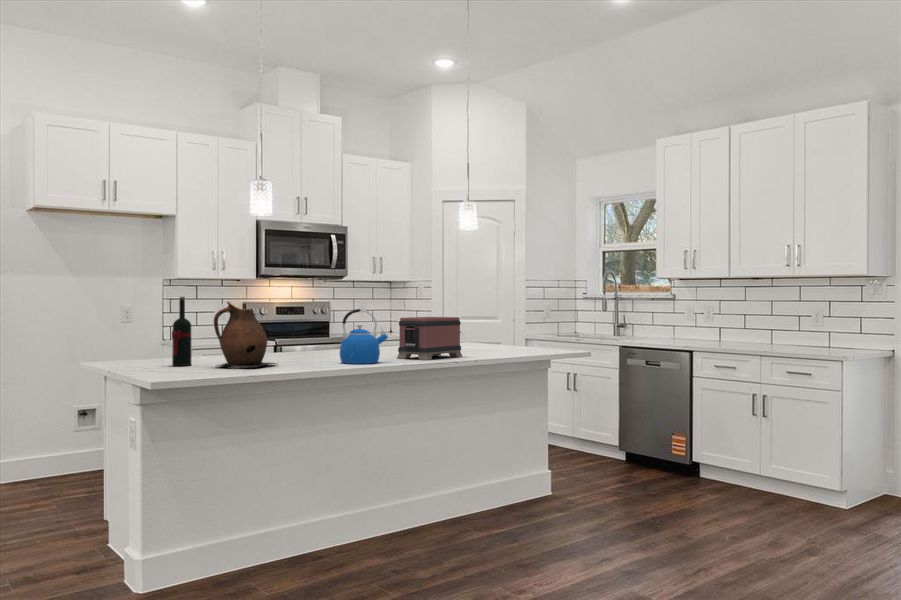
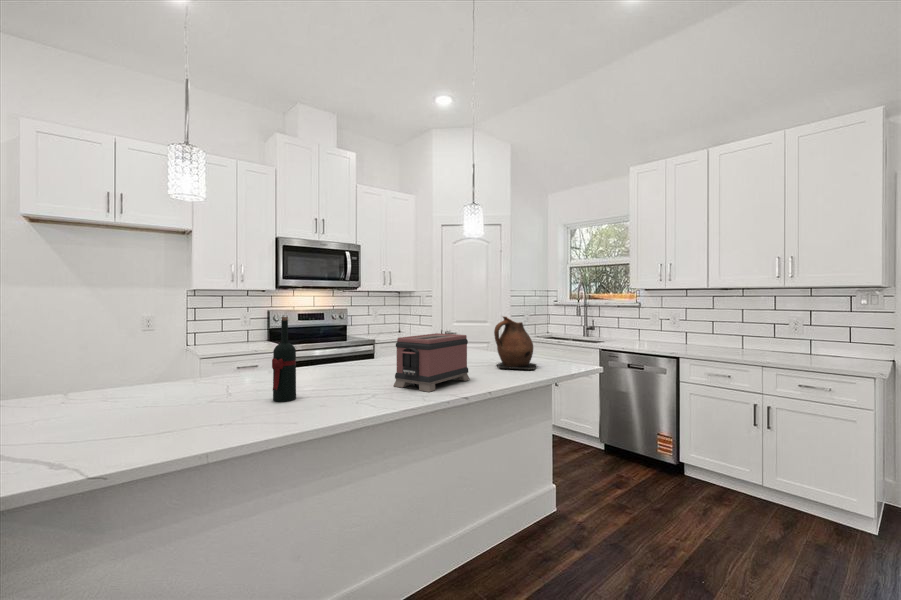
wine bottle: present [172,297,191,366] -> present [272,317,296,402]
ceramic pitcher: present [214,302,277,368] -> present [494,317,536,370]
kettle: present [340,309,388,364] -> none [313,332,379,409]

